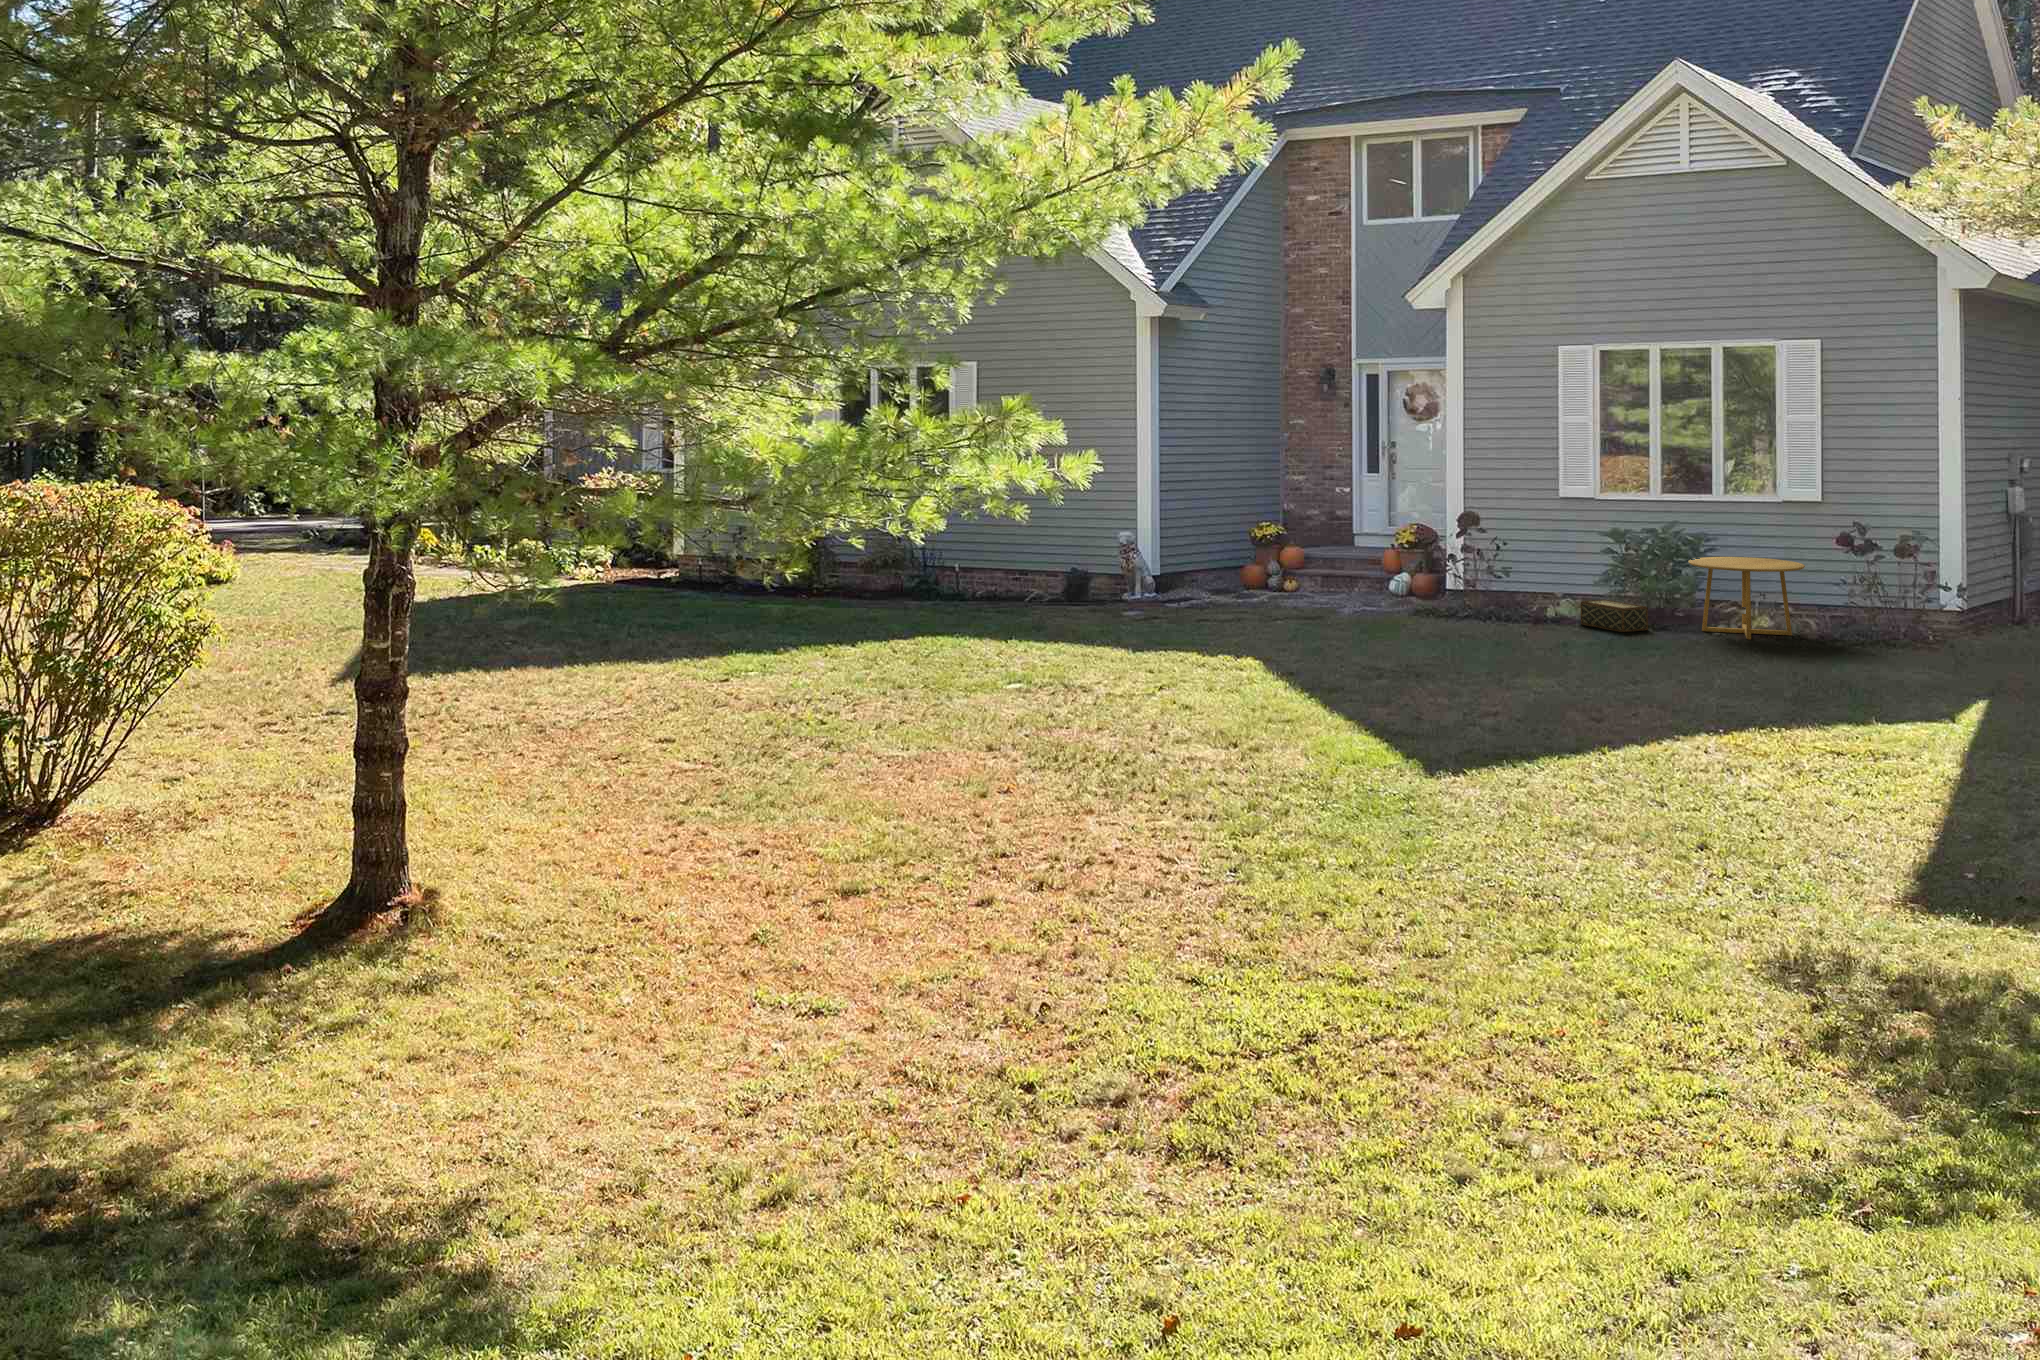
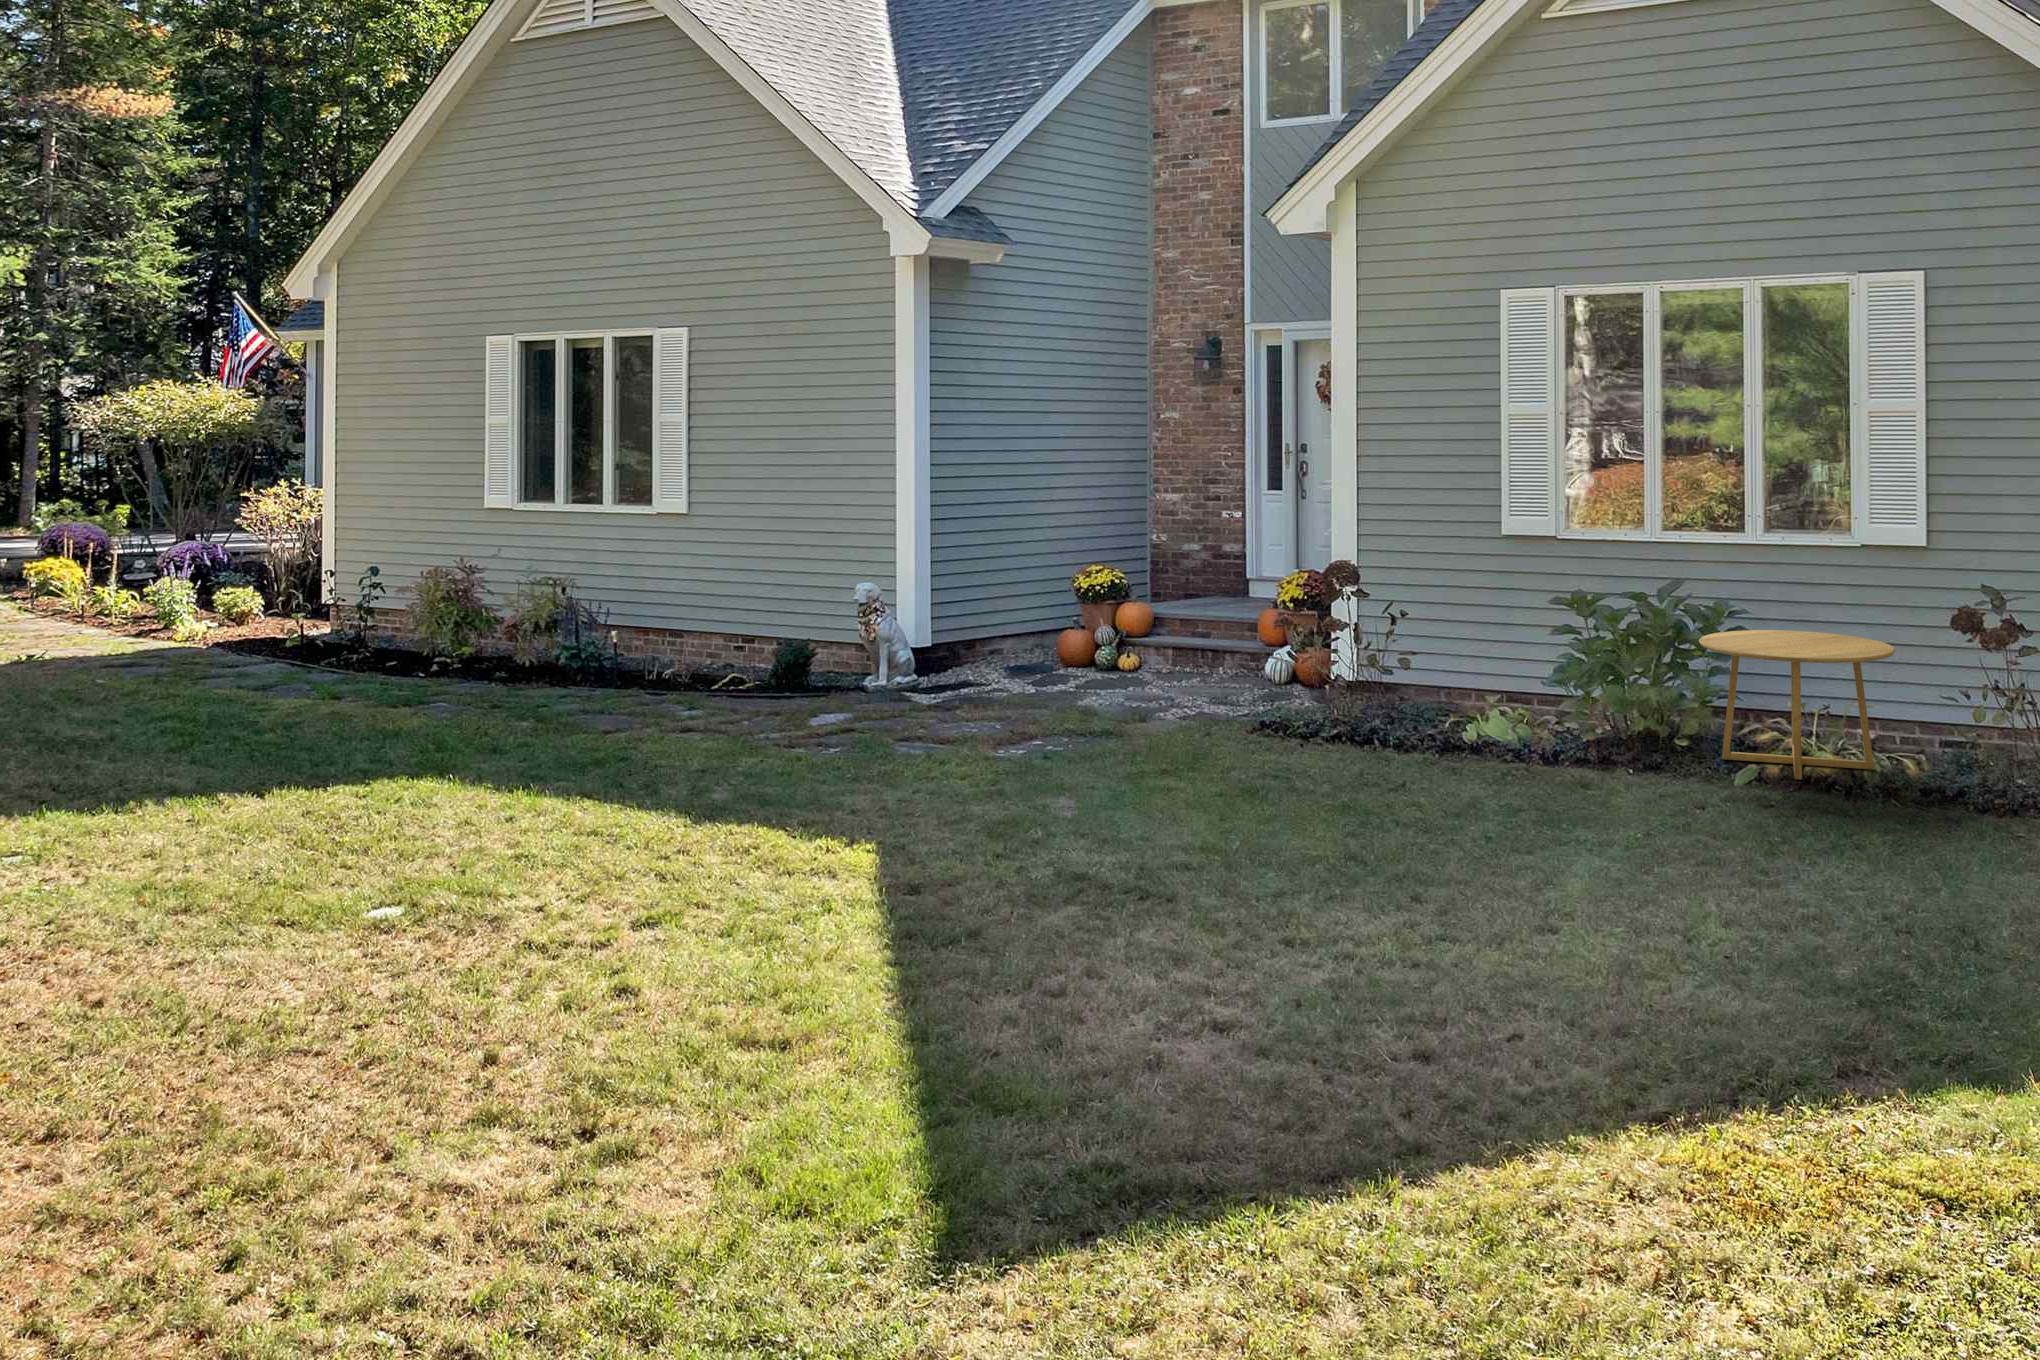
woven basket: present [1581,599,1648,632] -> none [1523,700,1631,762]

